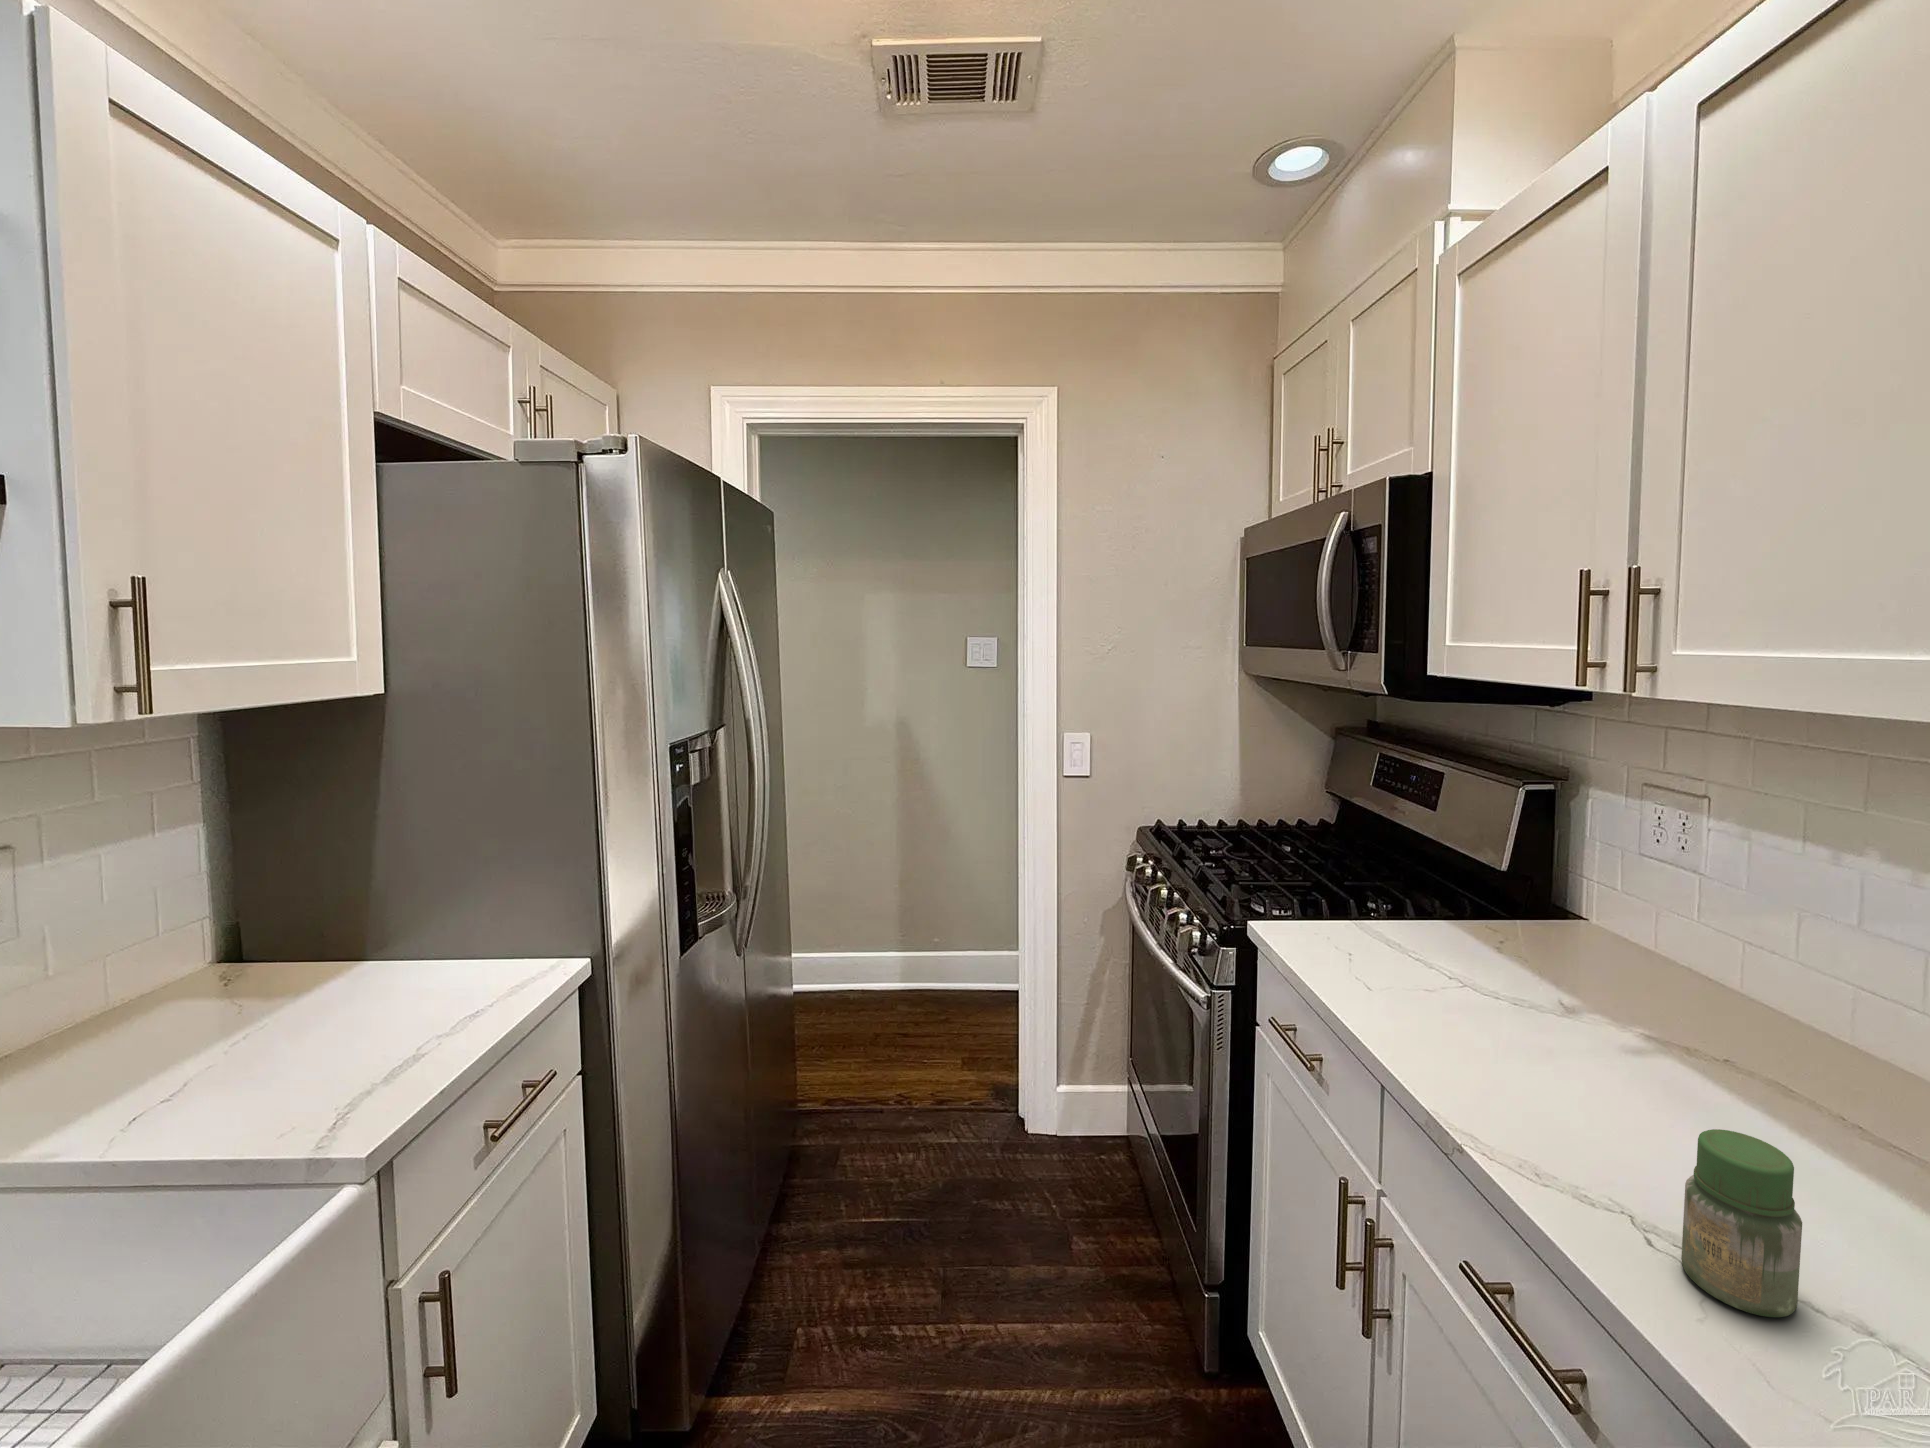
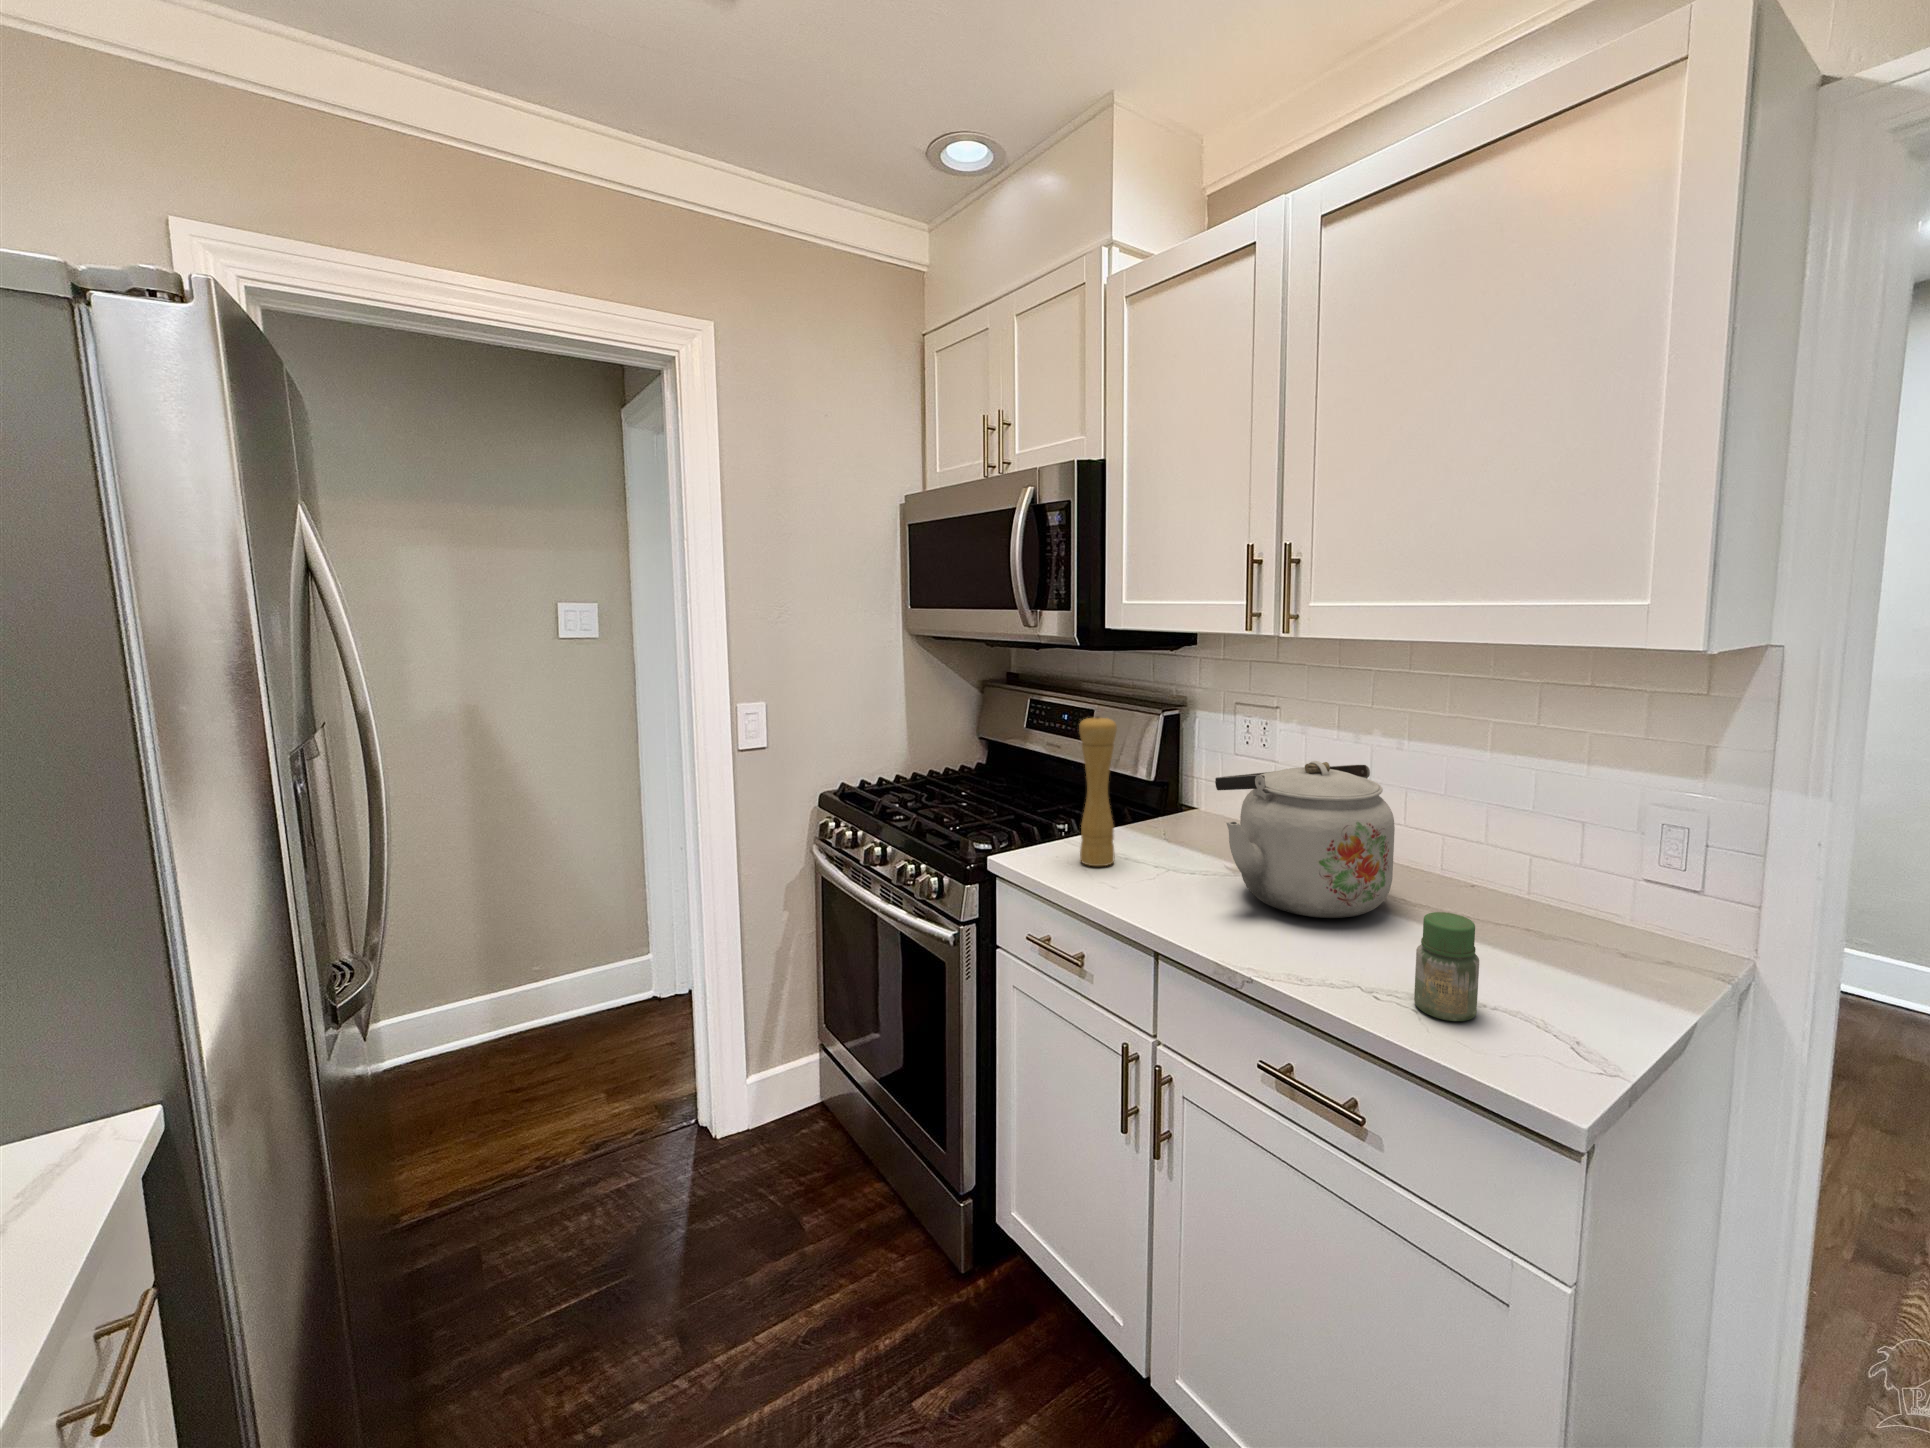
pepper mill: none [1349,779,1400,960] -> present [1079,716,1117,866]
kettle: none [1487,875,1797,1114] -> present [1215,761,1395,918]

